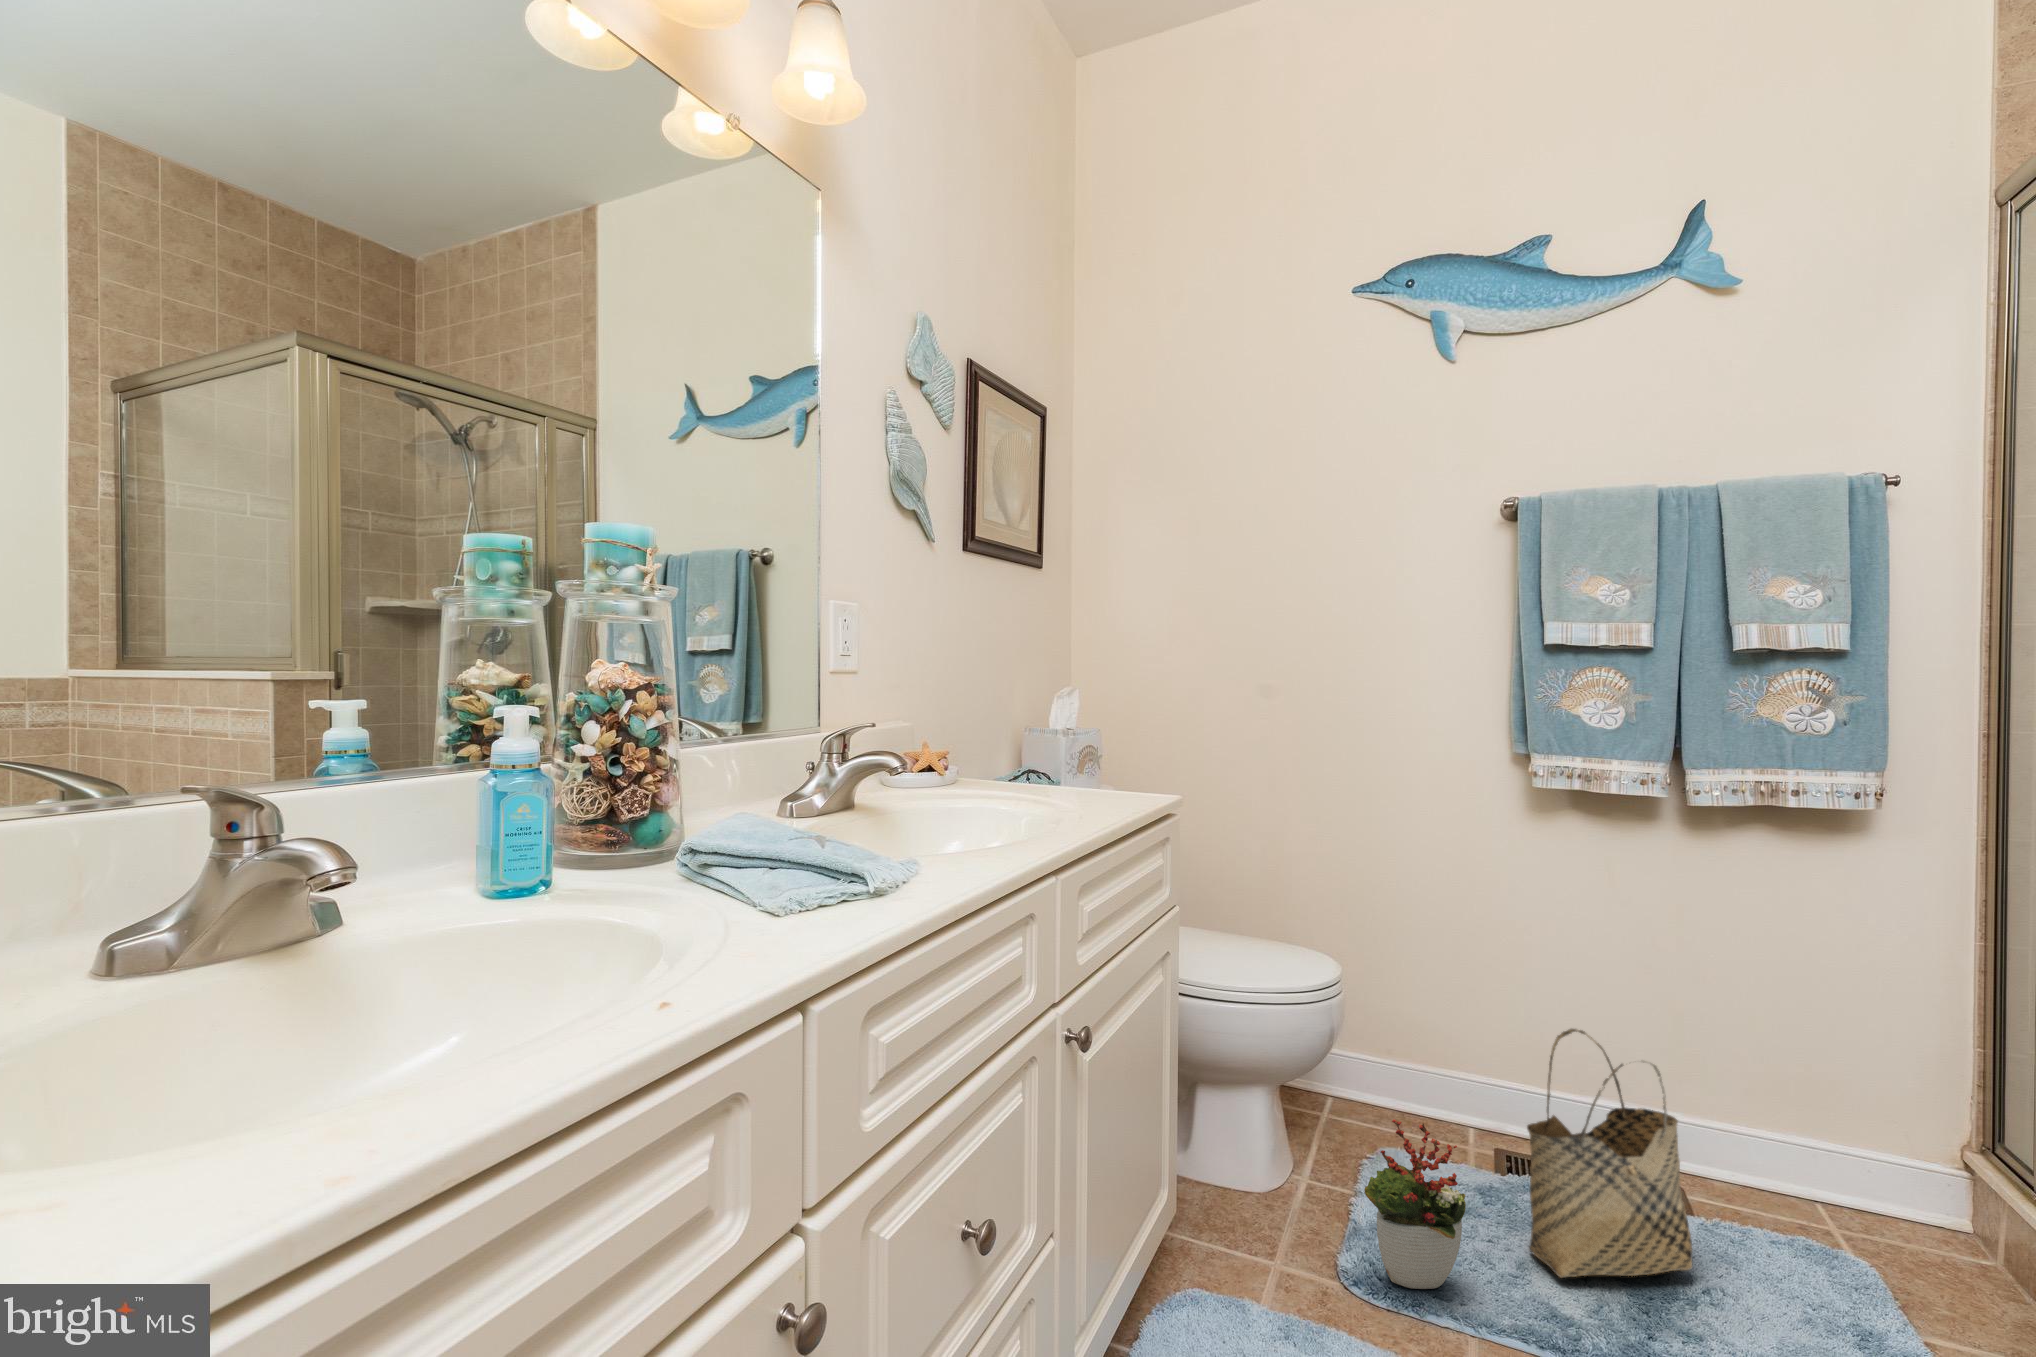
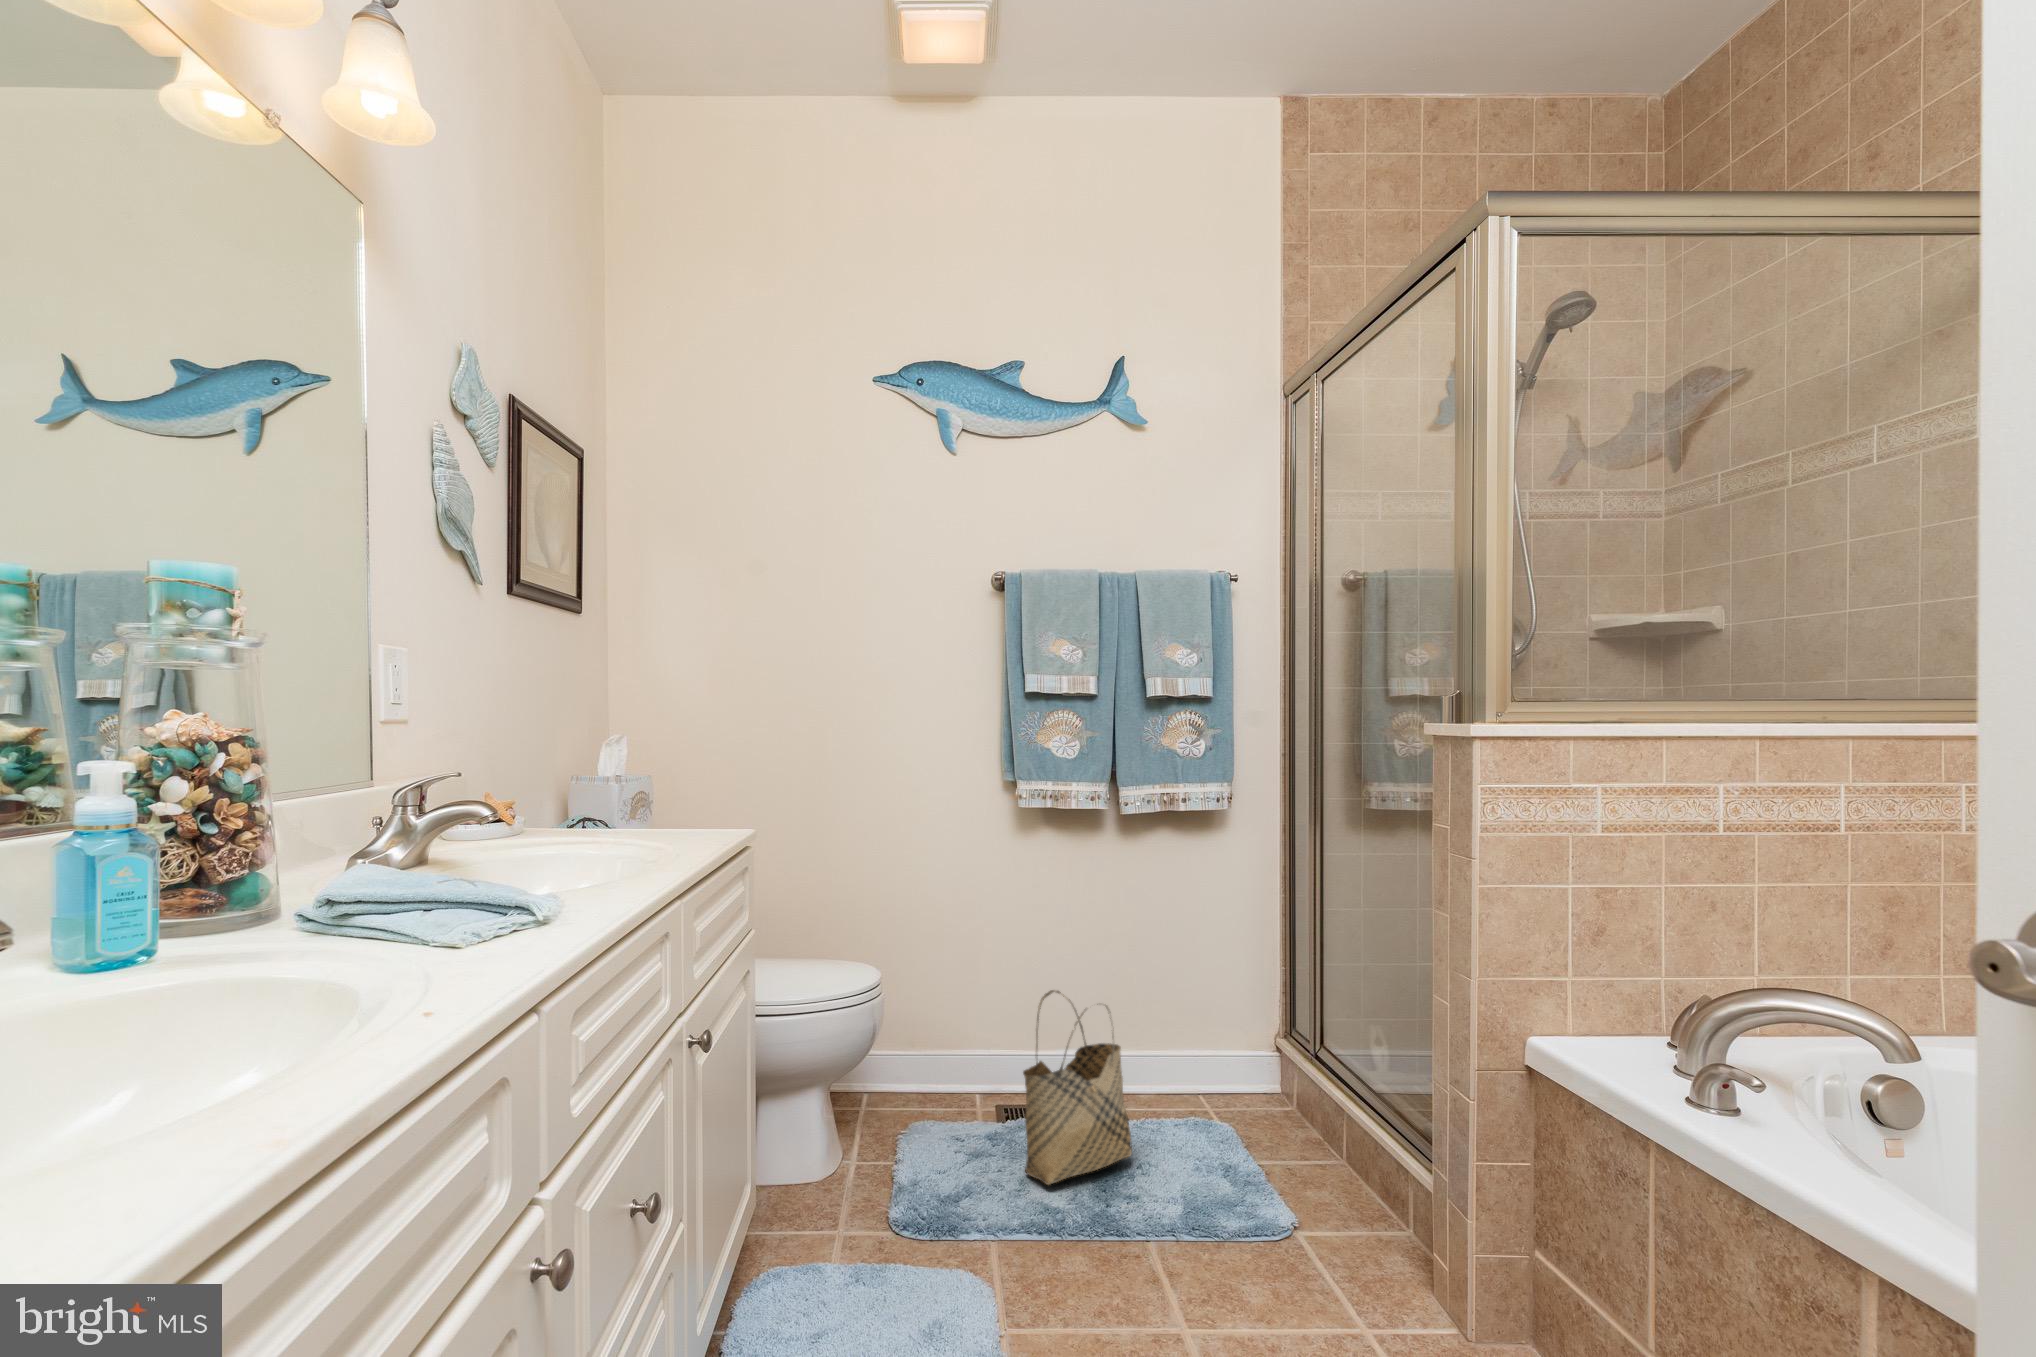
decorative plant: present [1365,1119,1466,1289] -> none [906,1083,983,1224]

